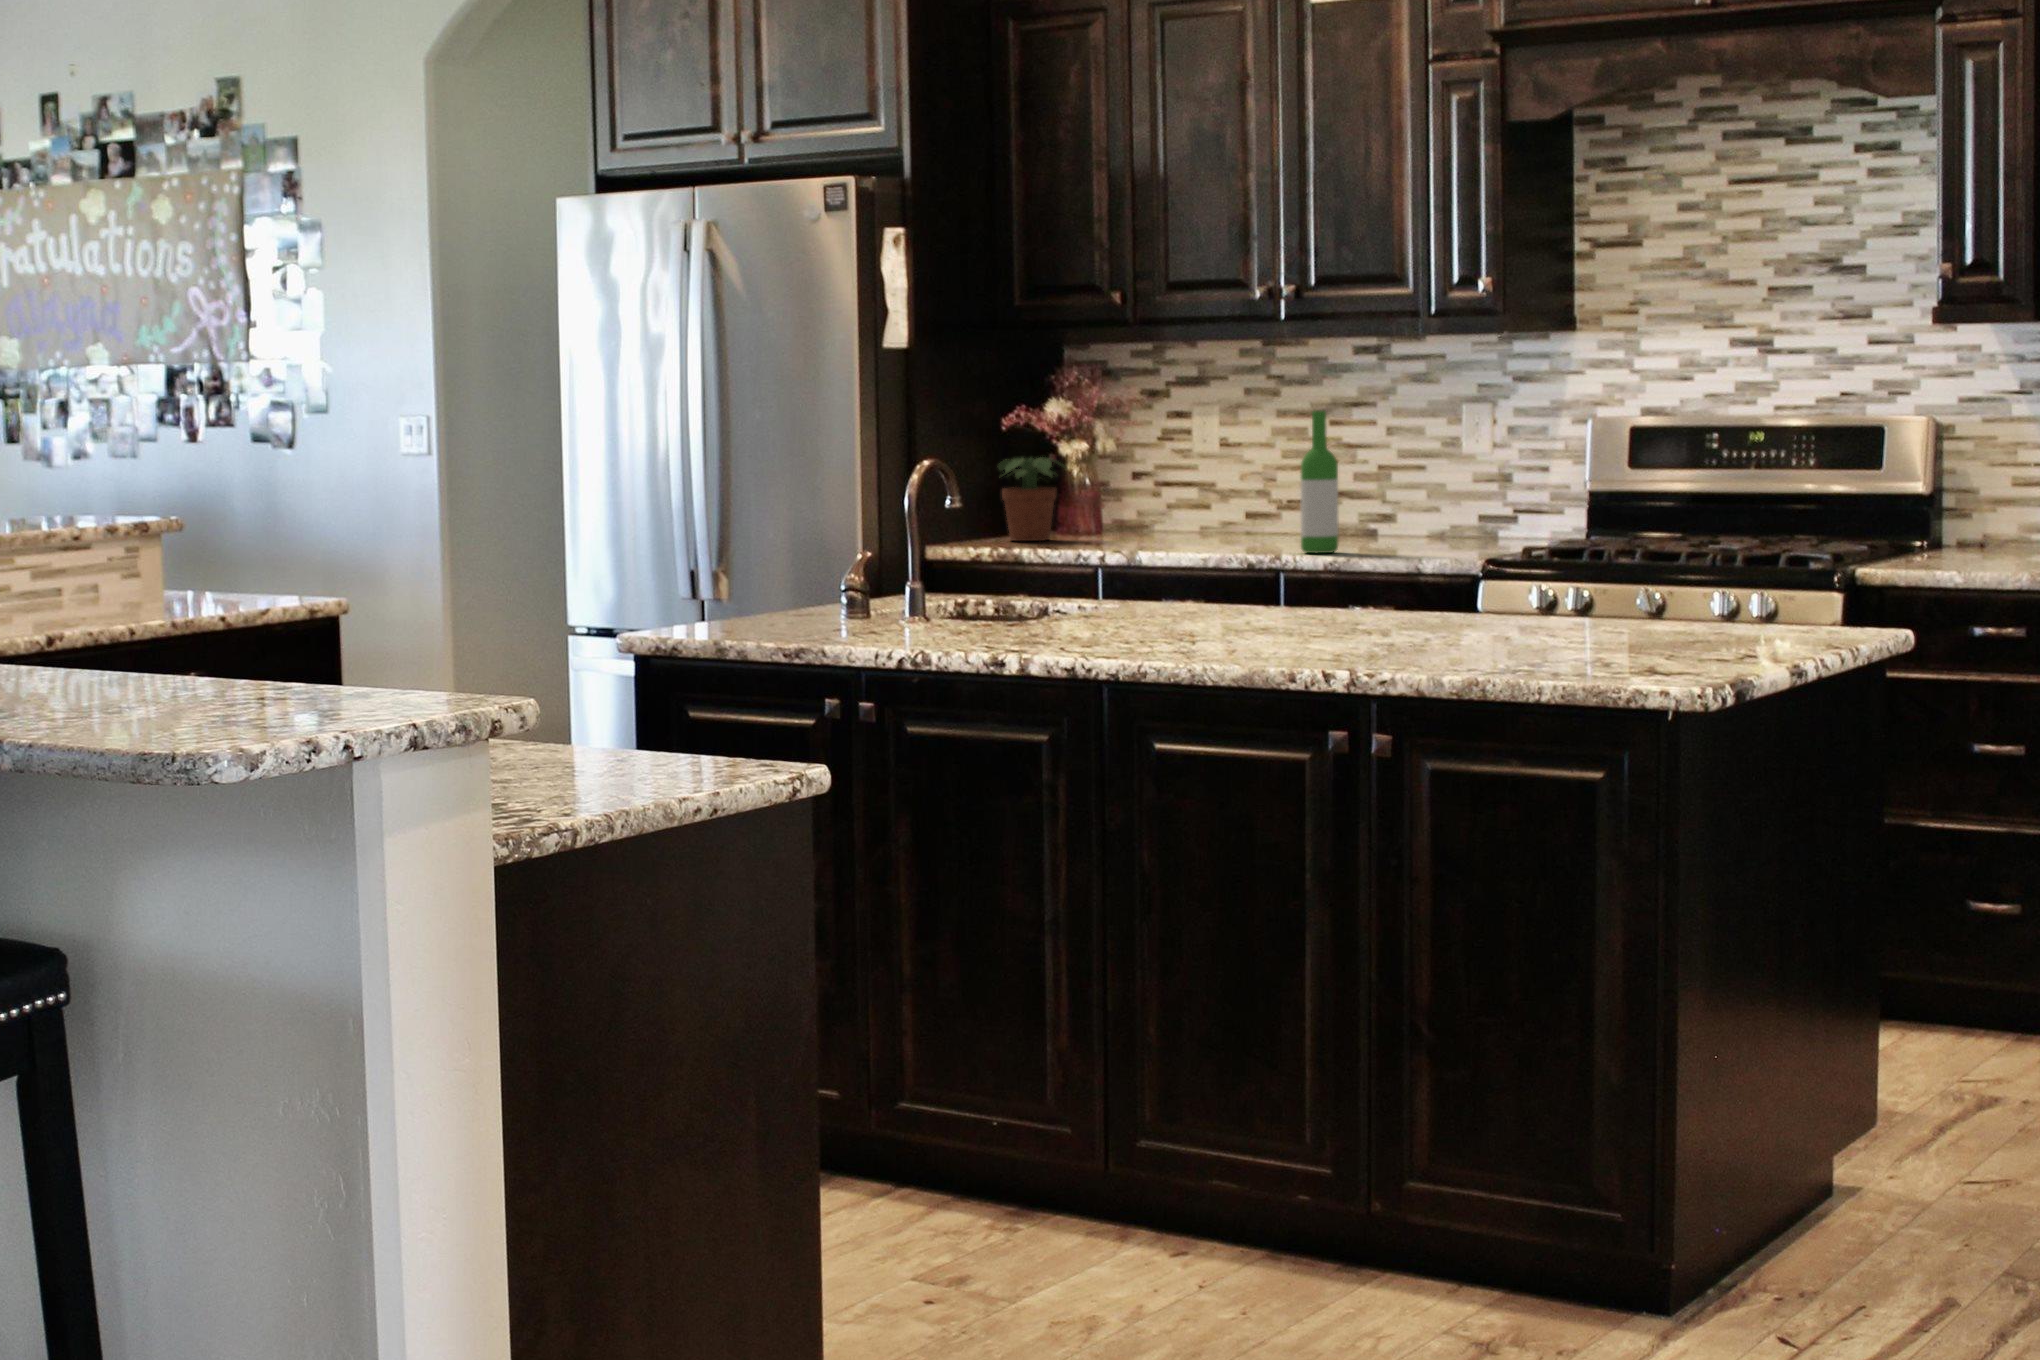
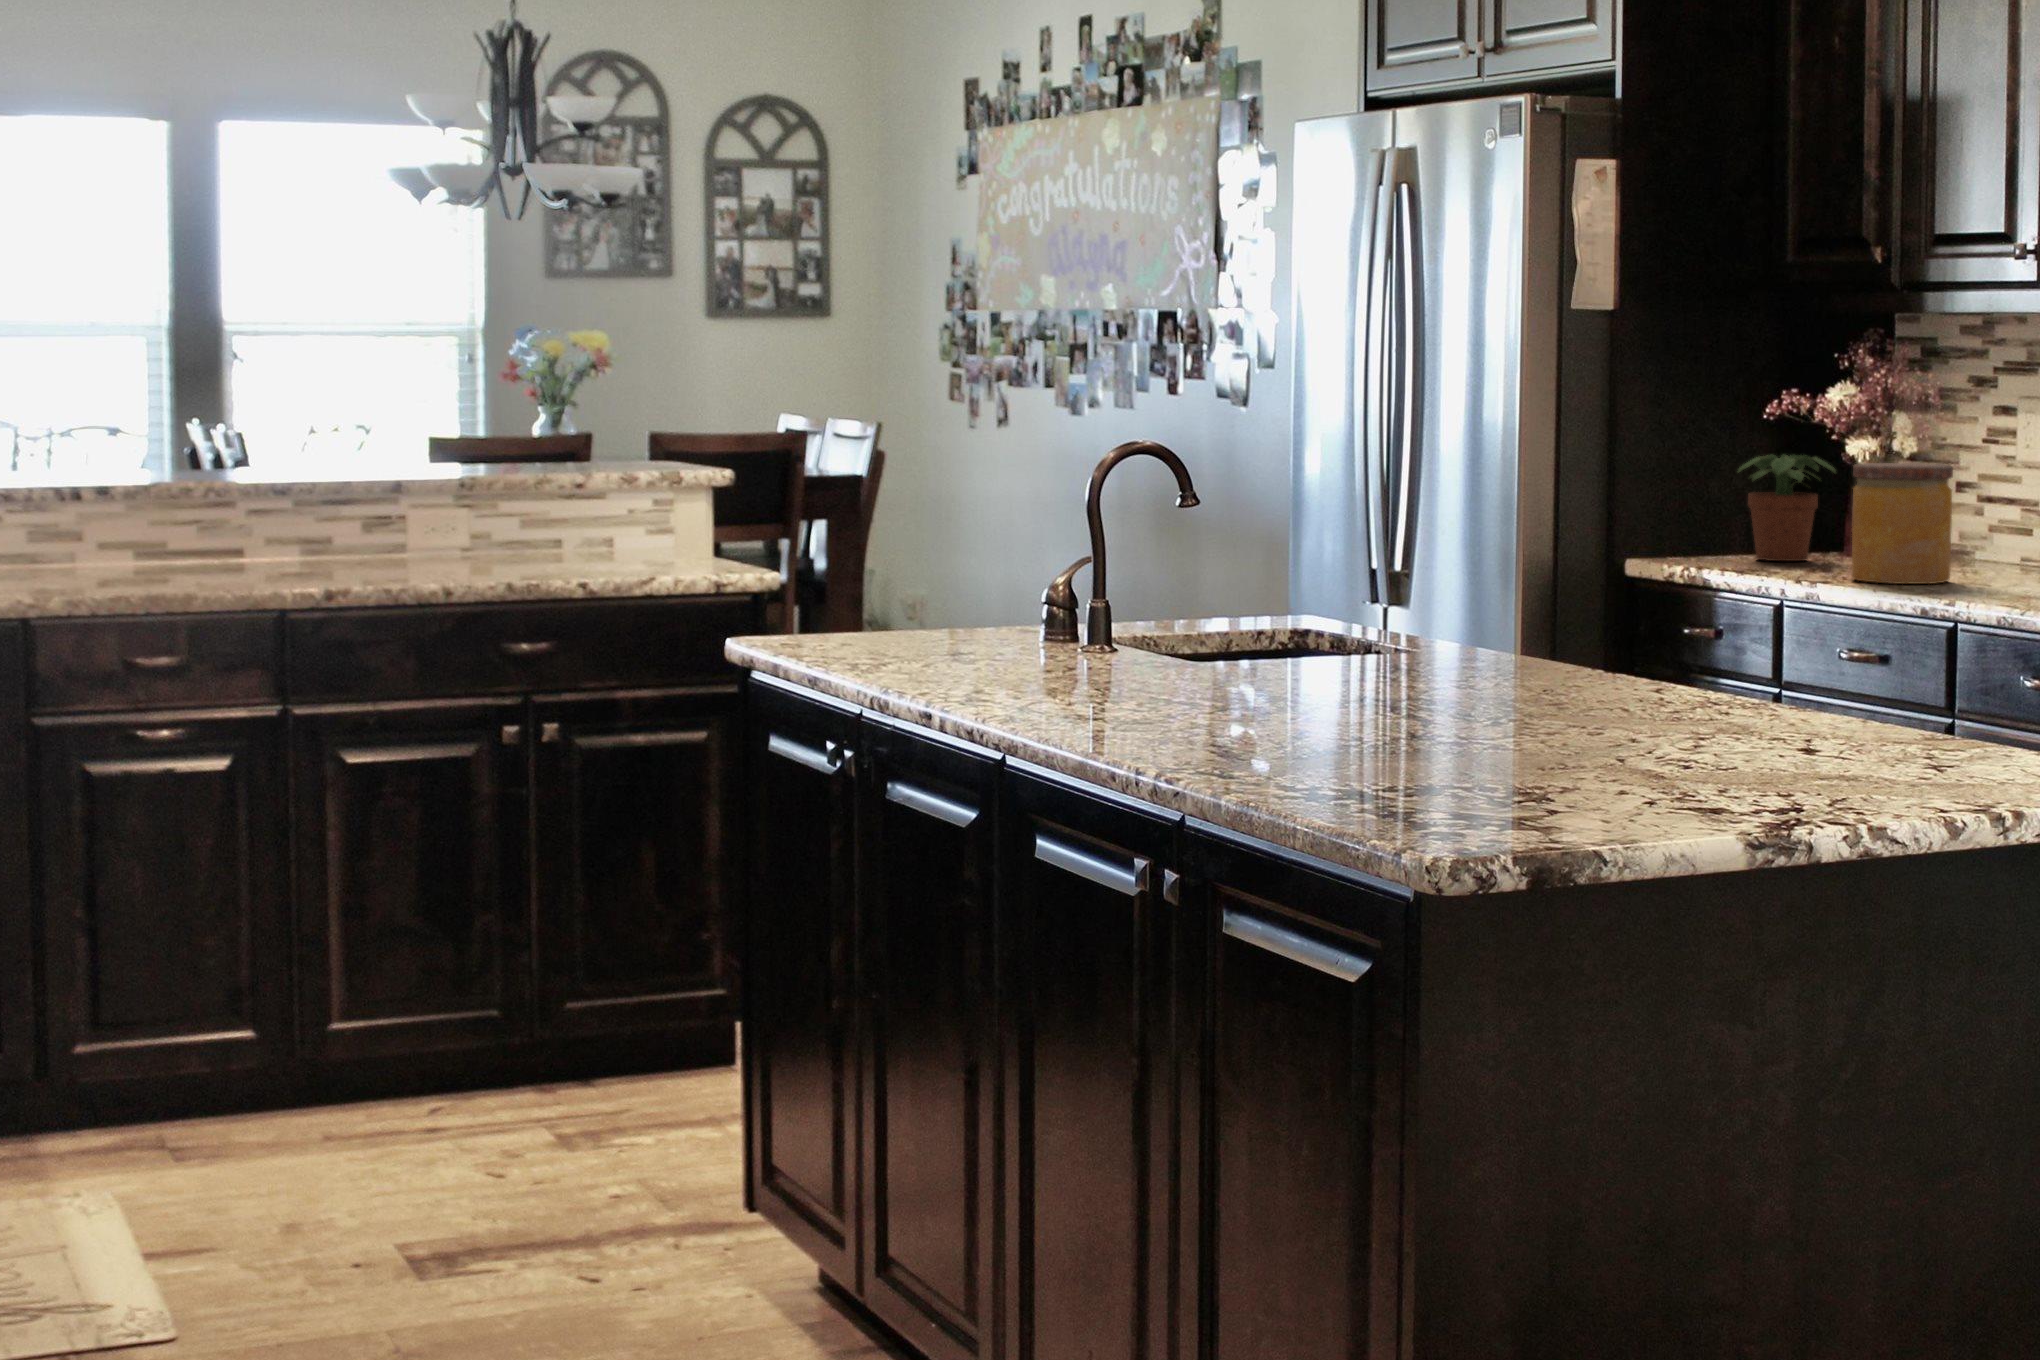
wine bottle: present [1300,410,1339,553] -> none [1954,410,2006,600]
jar: none [1156,456,1232,548] -> present [1851,463,1953,584]

